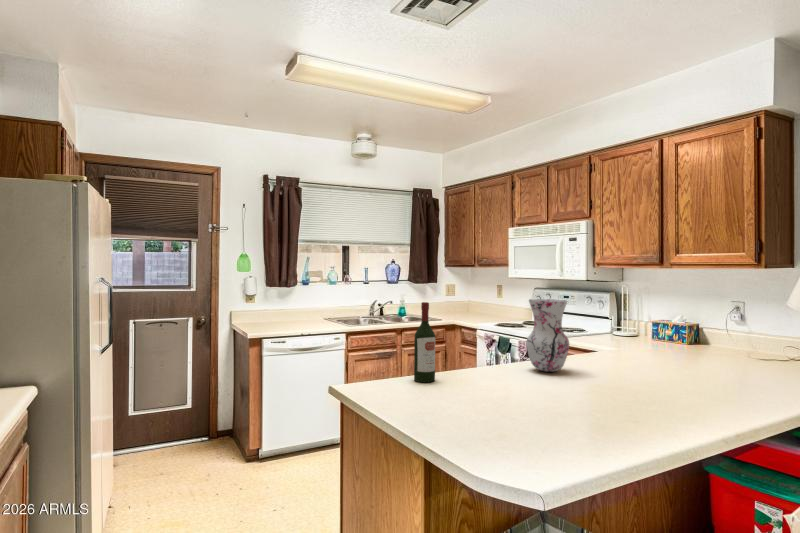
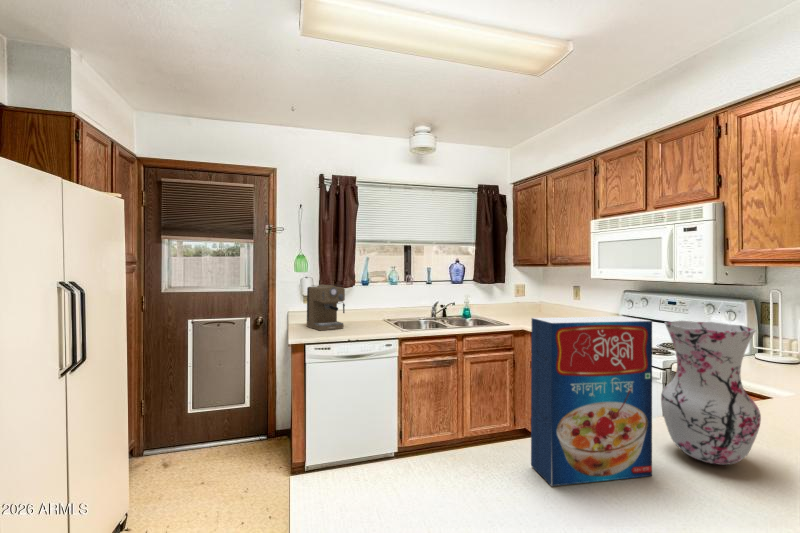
coffee maker: none [253,284,292,327] -> present [307,285,345,331]
cereal box: none [458,296,518,381] -> present [531,316,652,486]
wine bottle: present [414,302,435,382] -> none [447,329,486,485]

